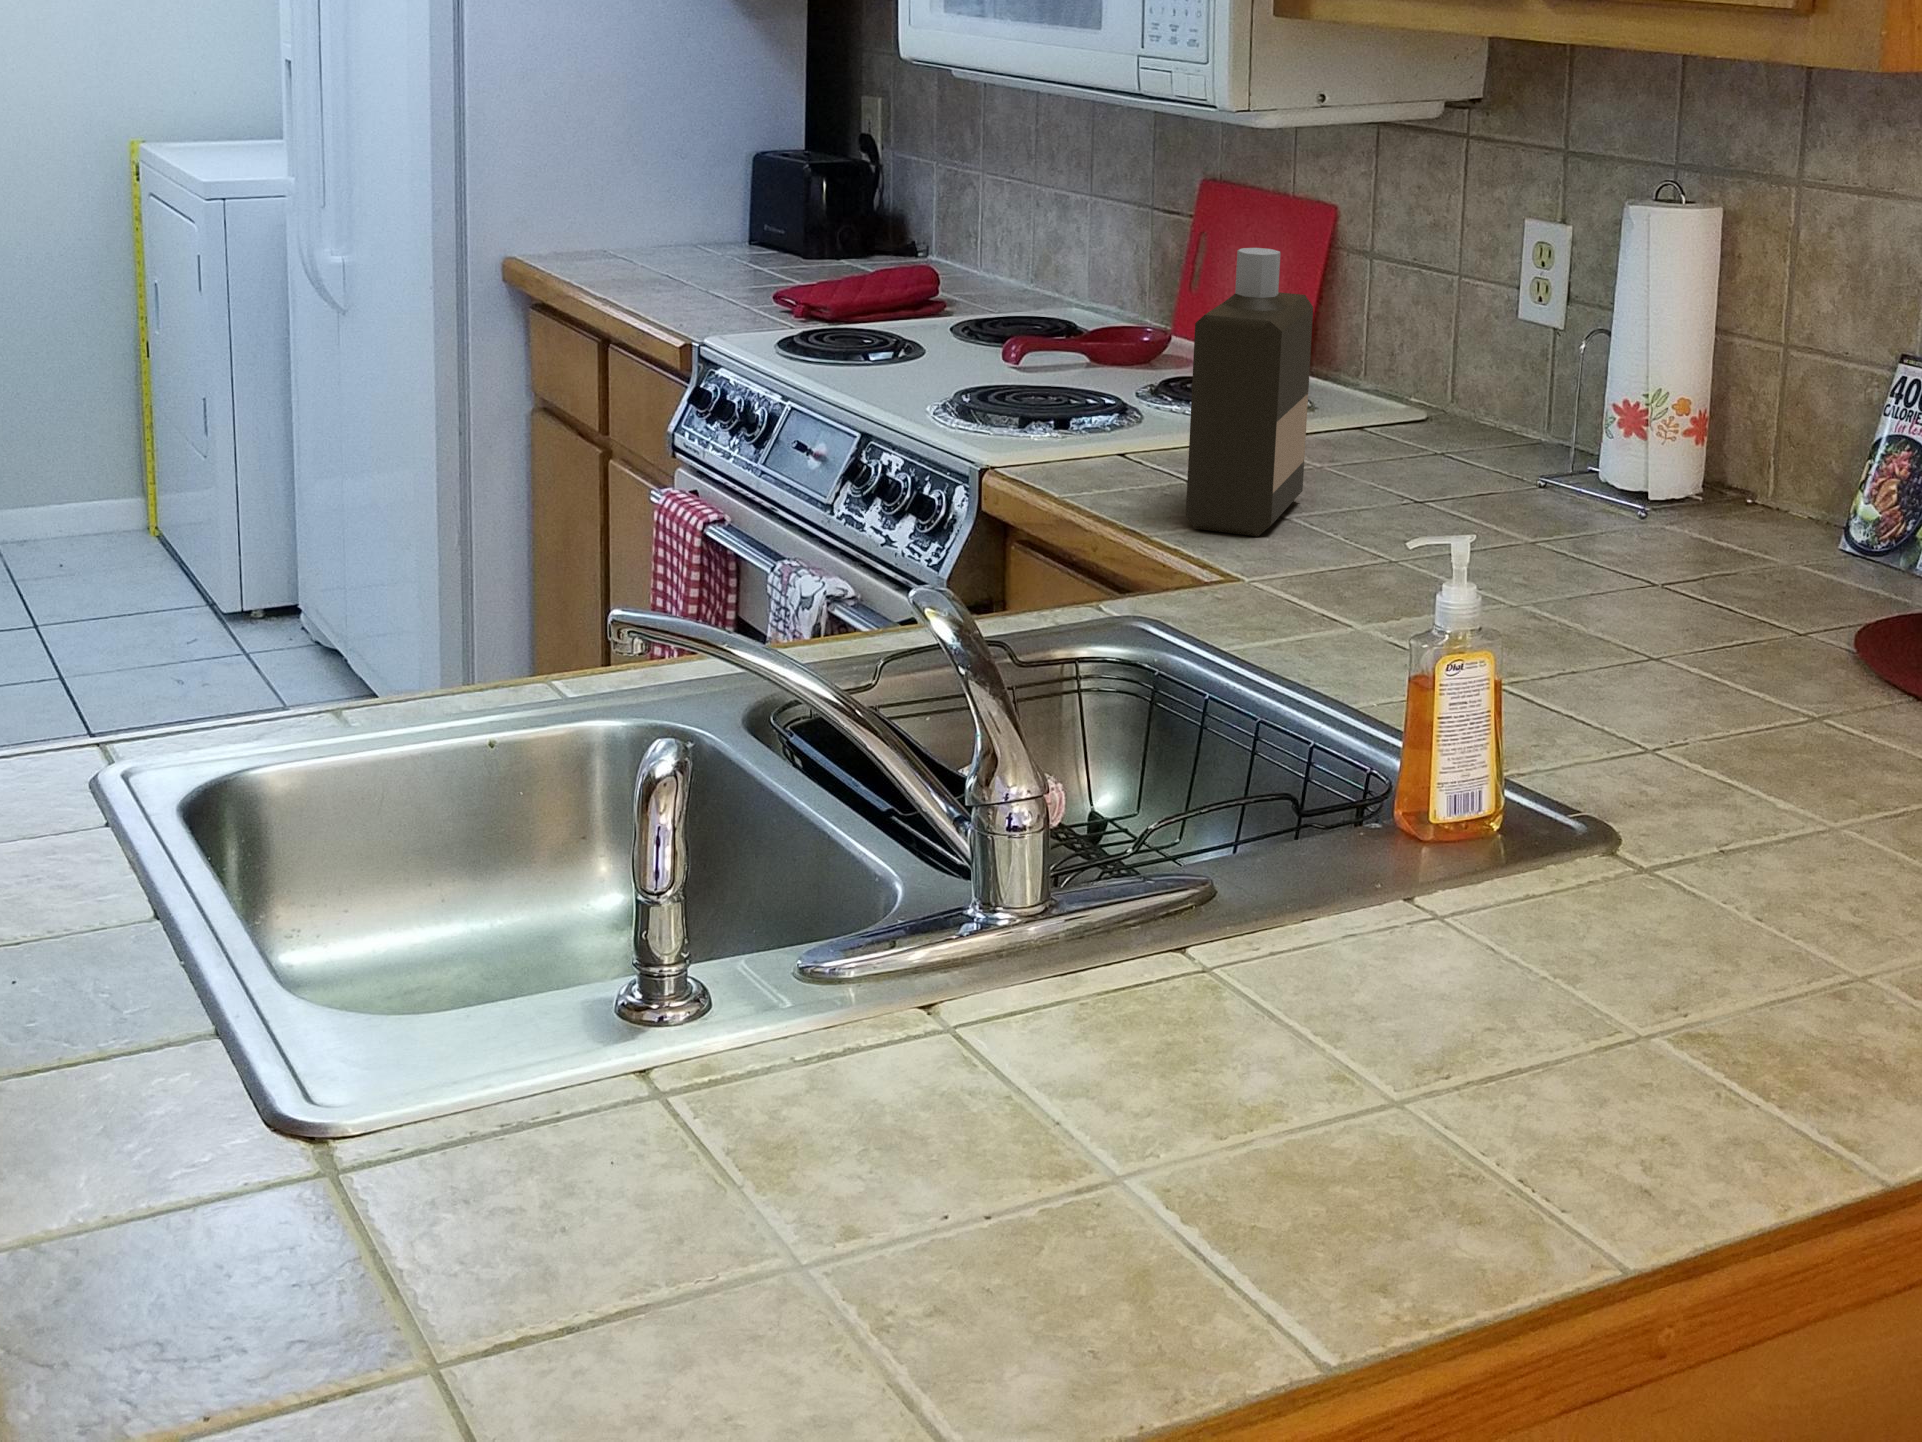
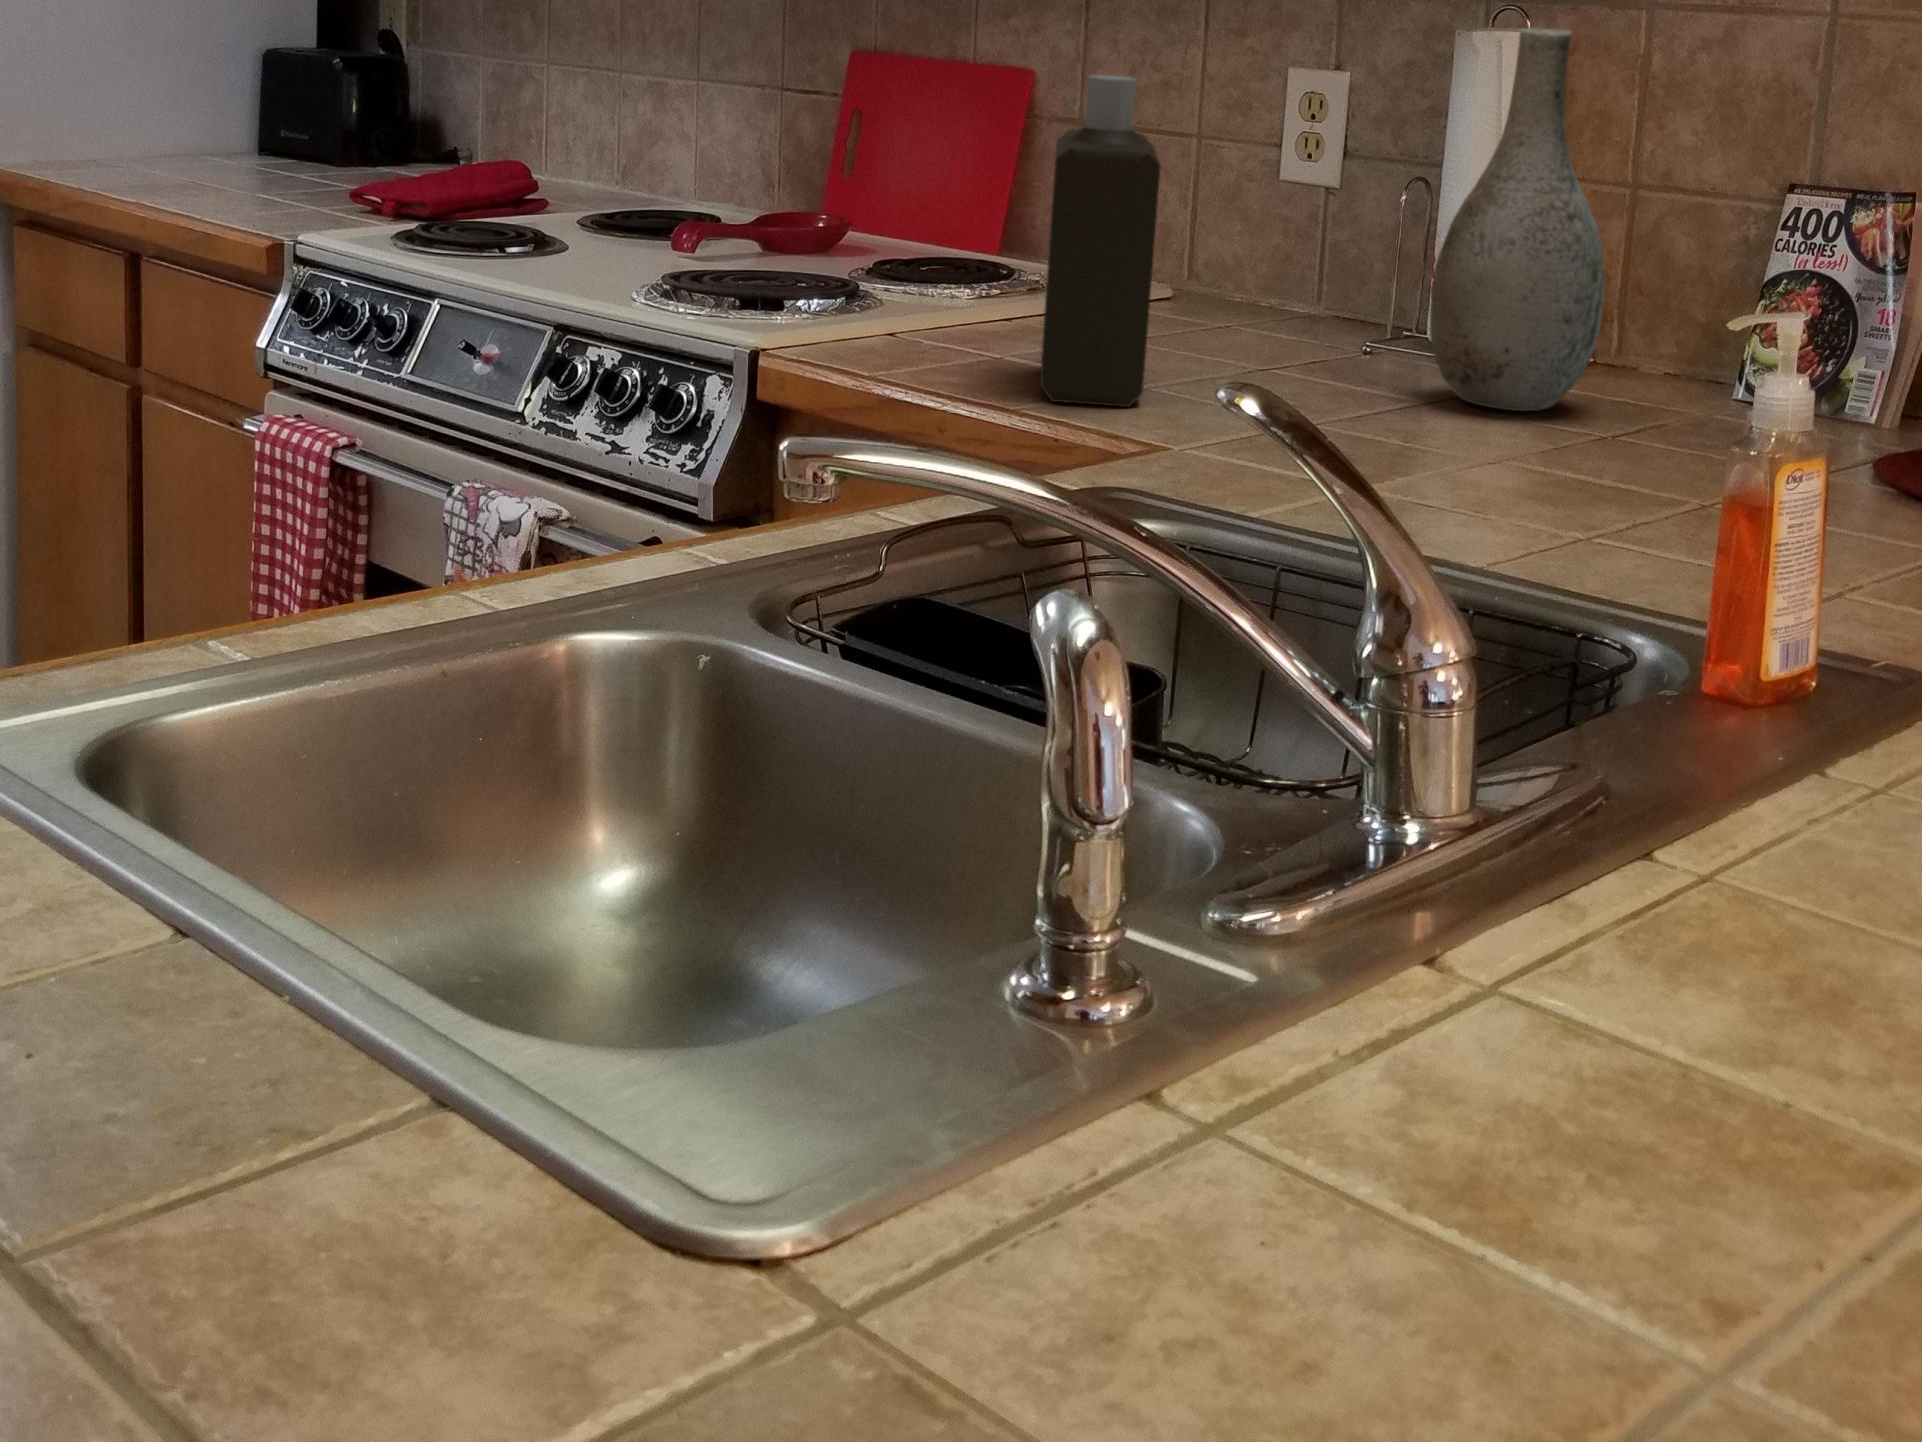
vase: none [1543,216,1696,556] -> present [1430,28,1605,411]

